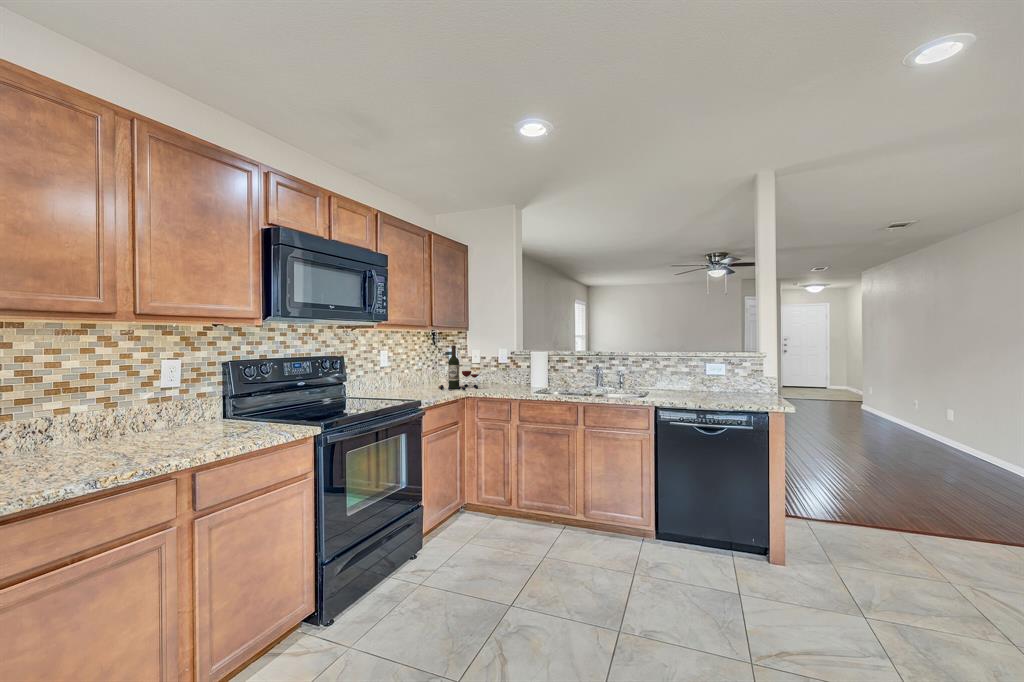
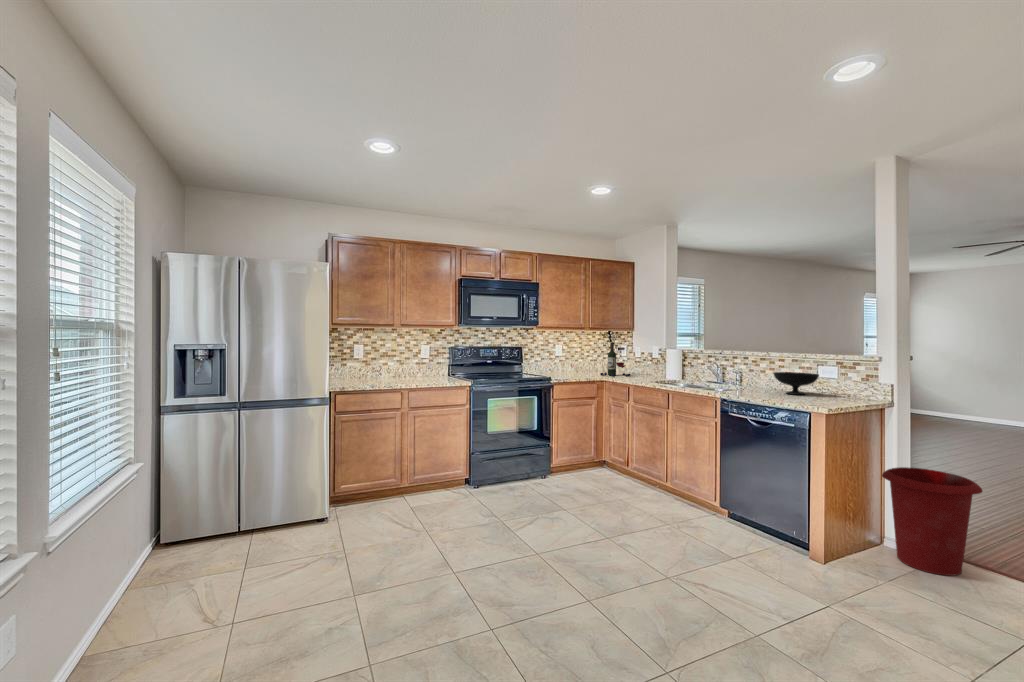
bowl: none [686,372,731,396] -> present [773,372,819,395]
waste bin: none [797,453,881,550] -> present [882,467,982,576]

